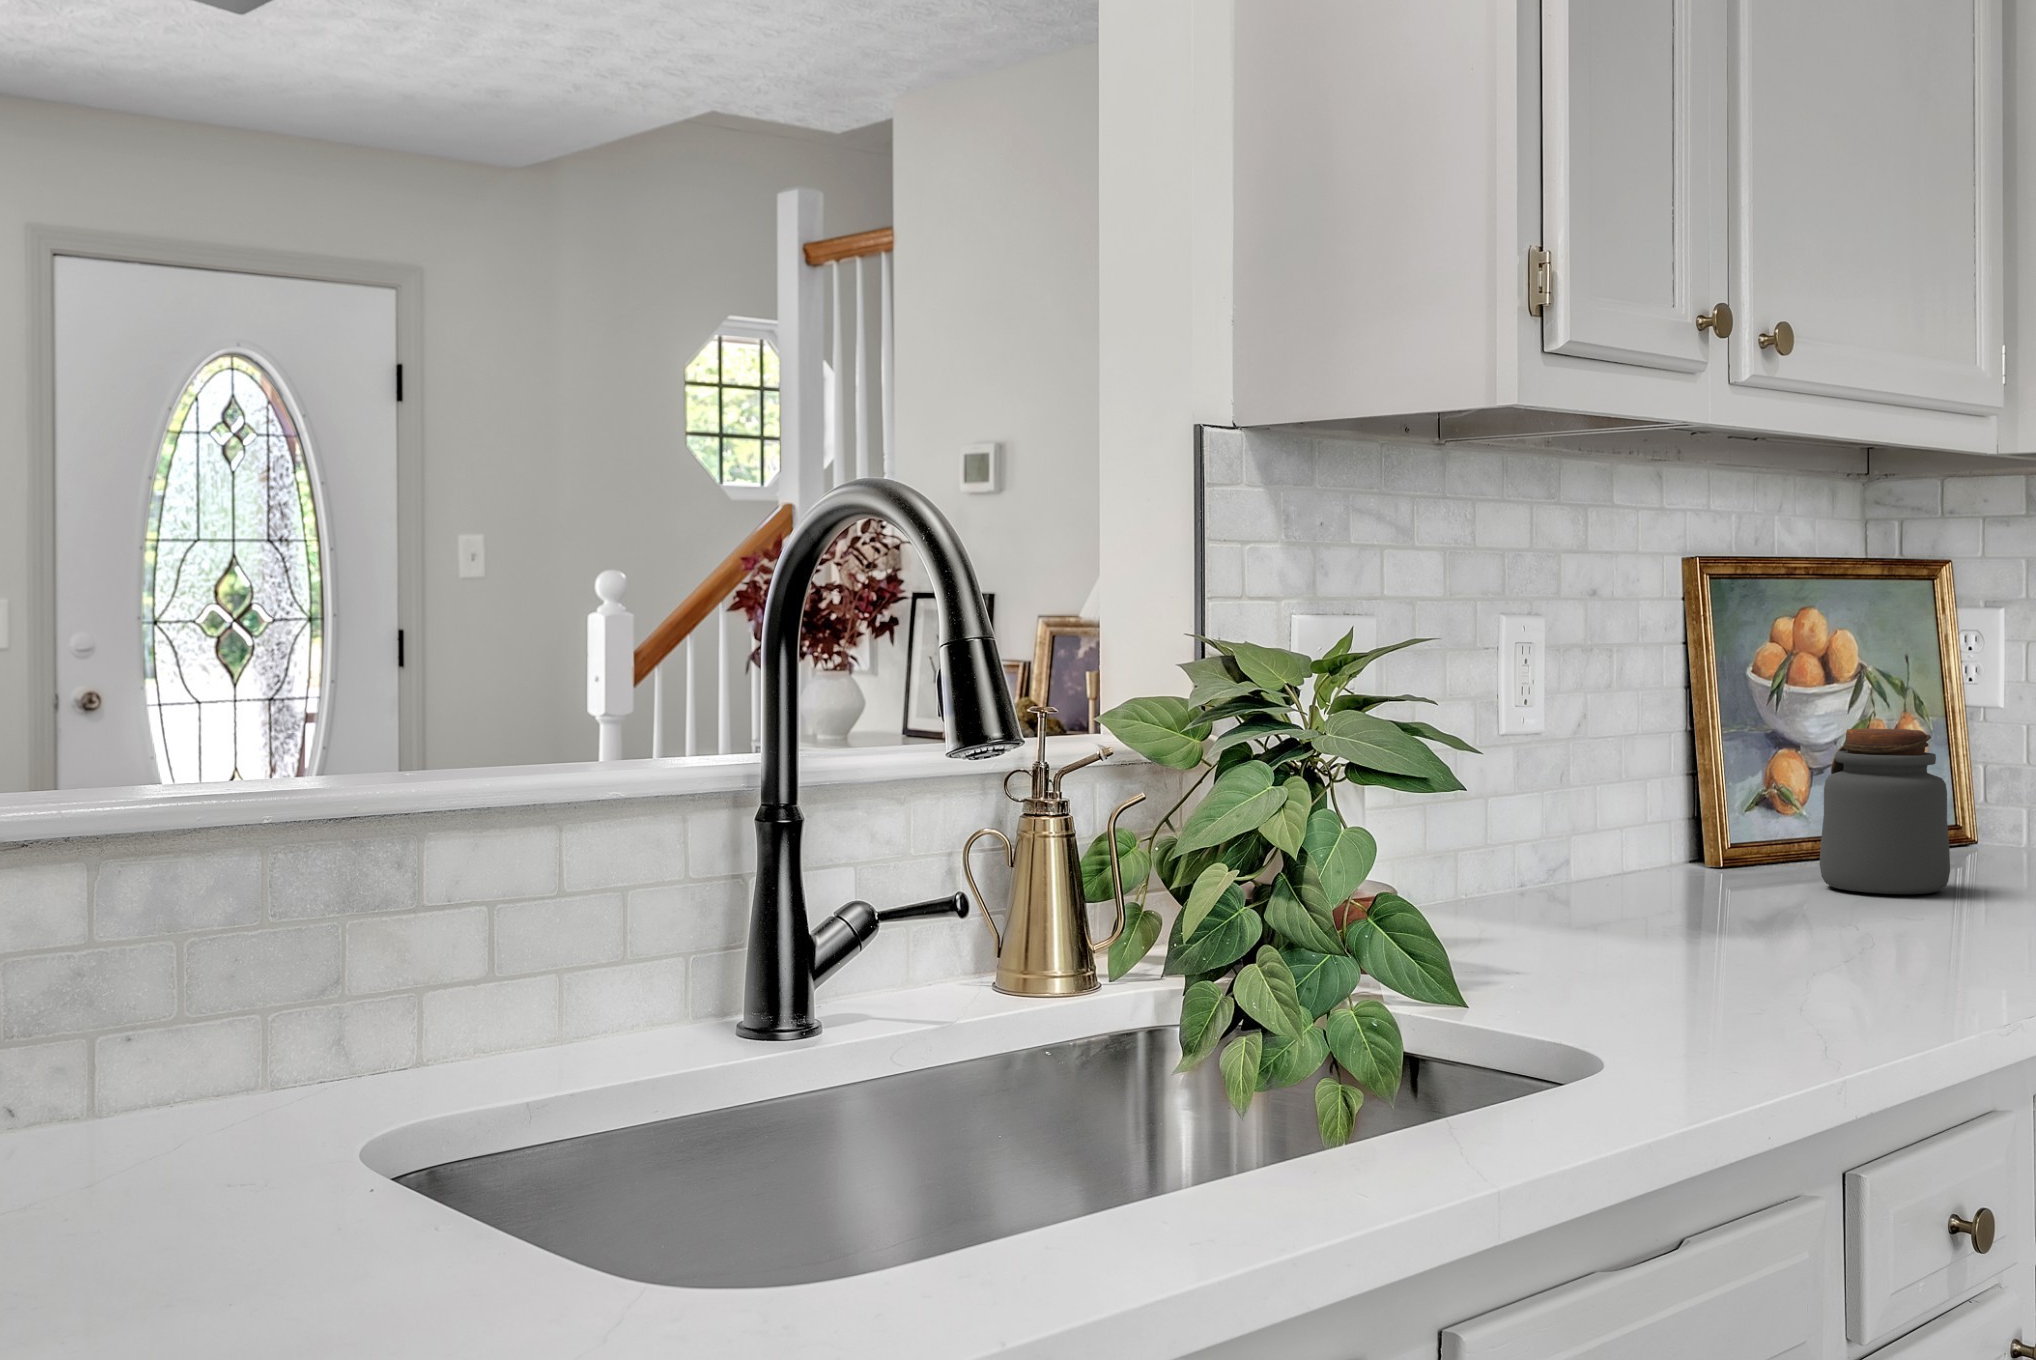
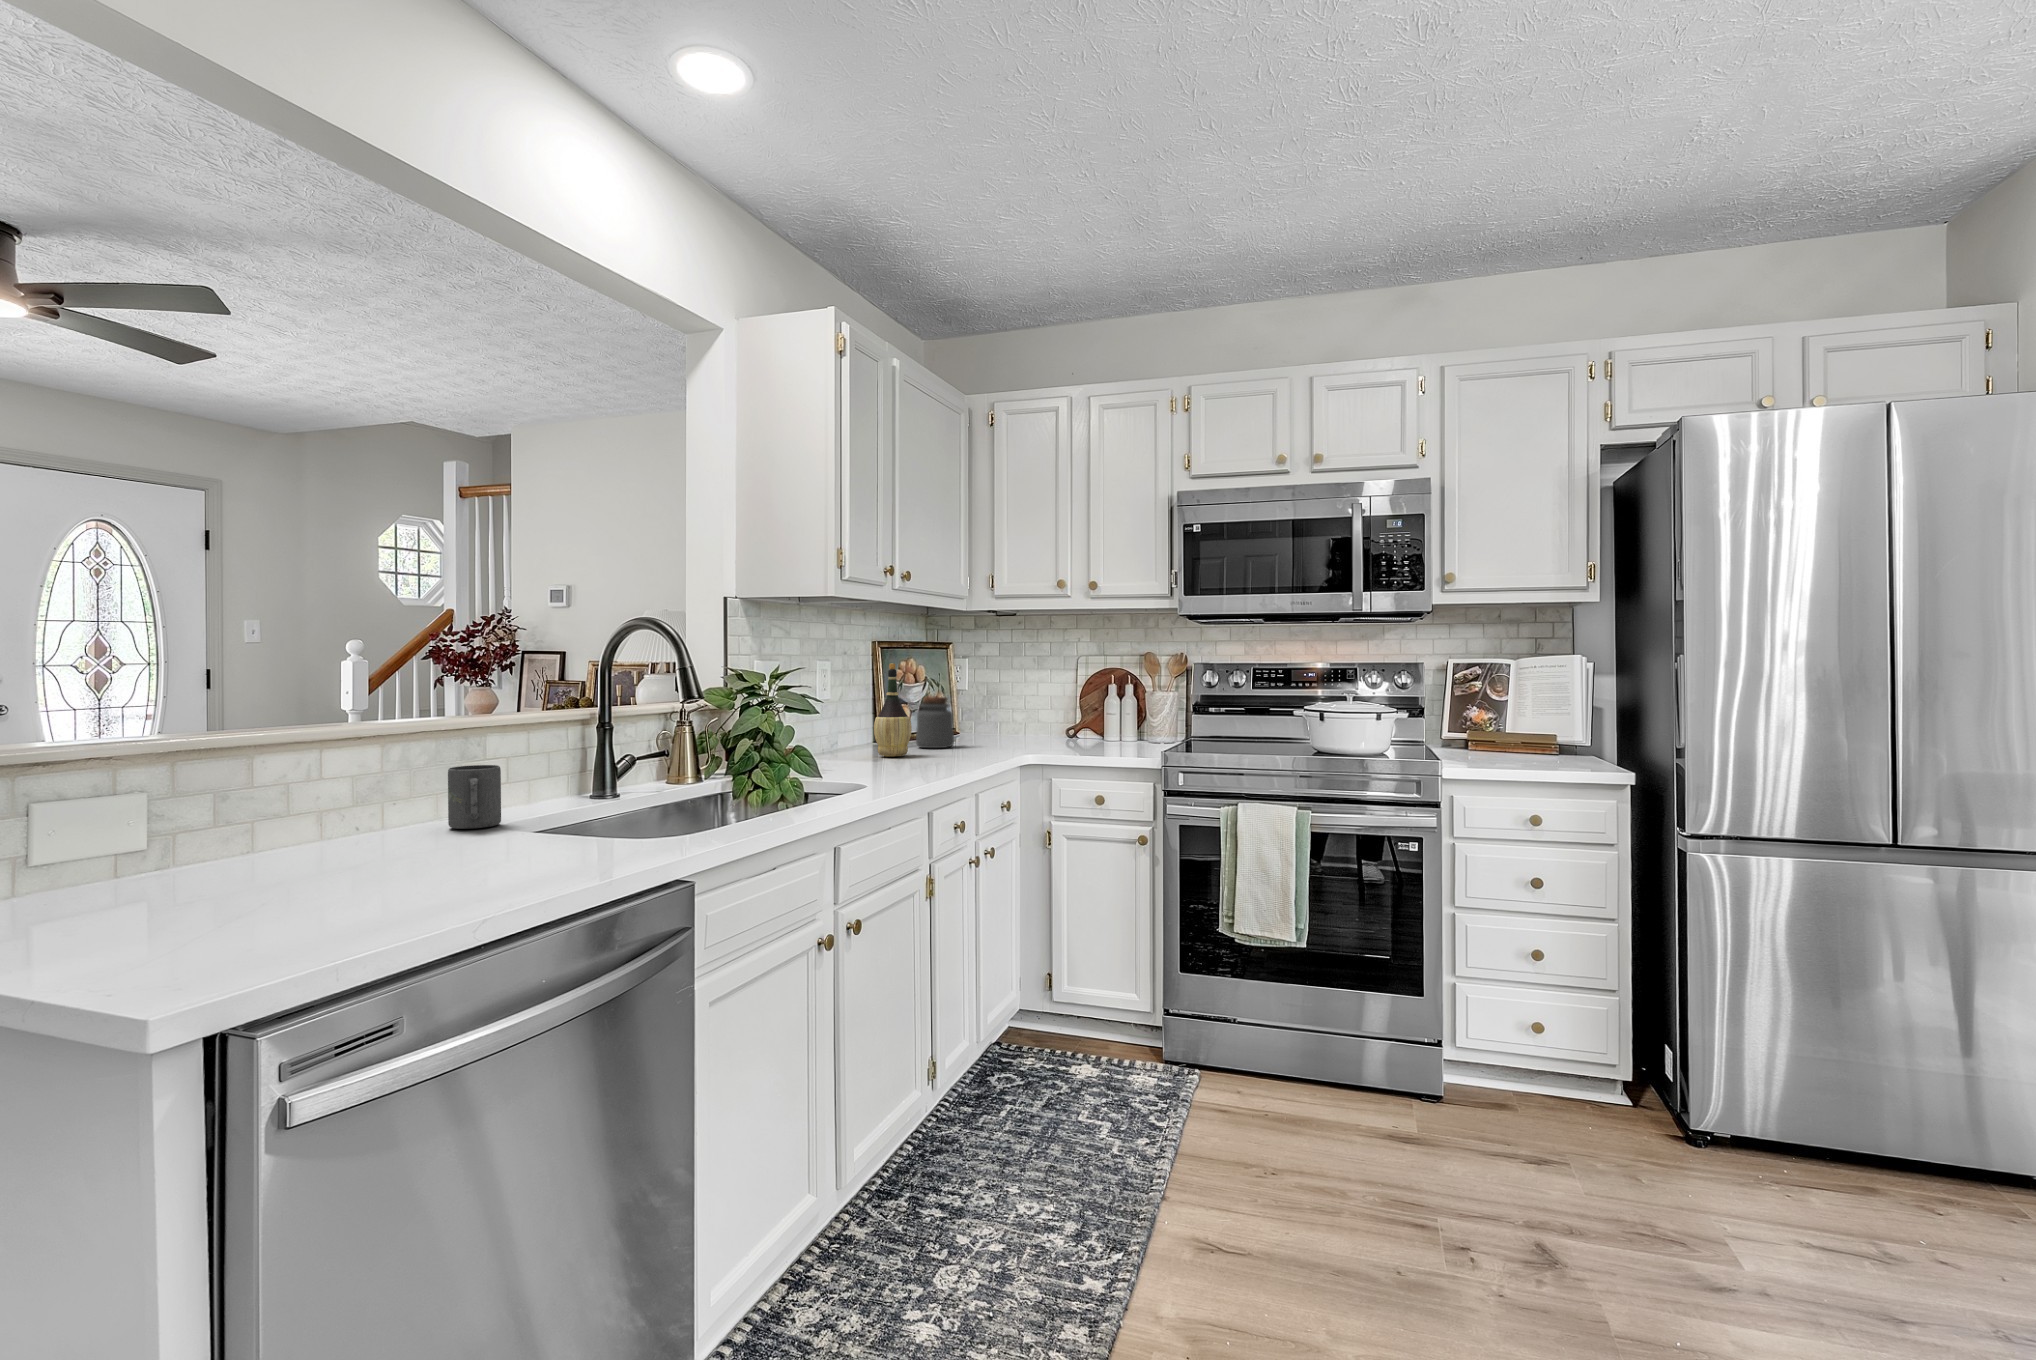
wine bottle: none [1670,624,1797,922] -> present [874,663,912,757]
mug: none [184,942,340,1152] -> present [448,765,501,829]

